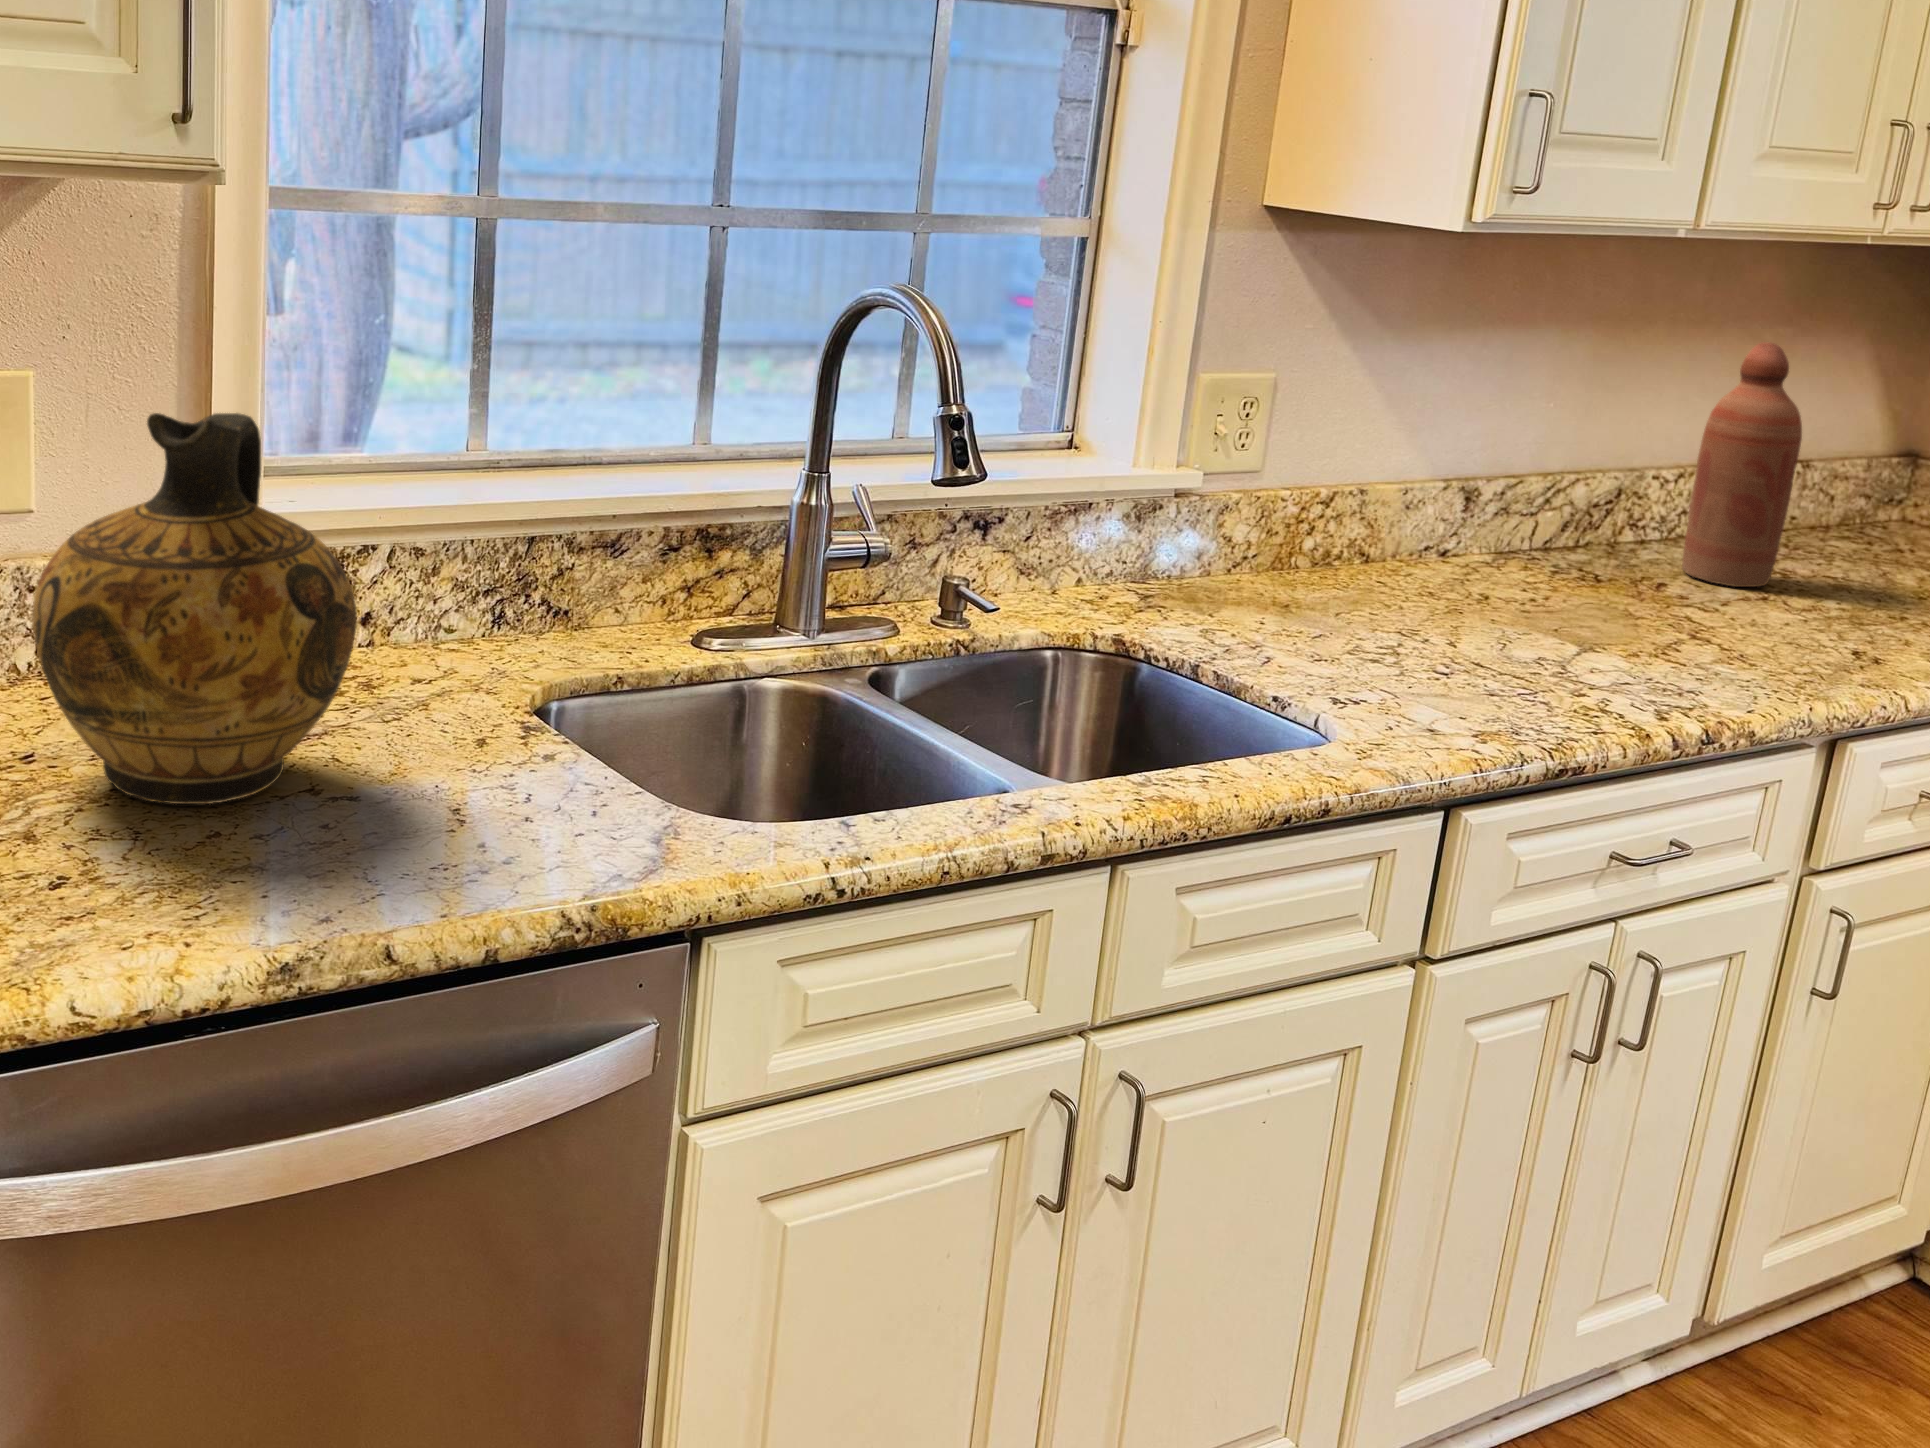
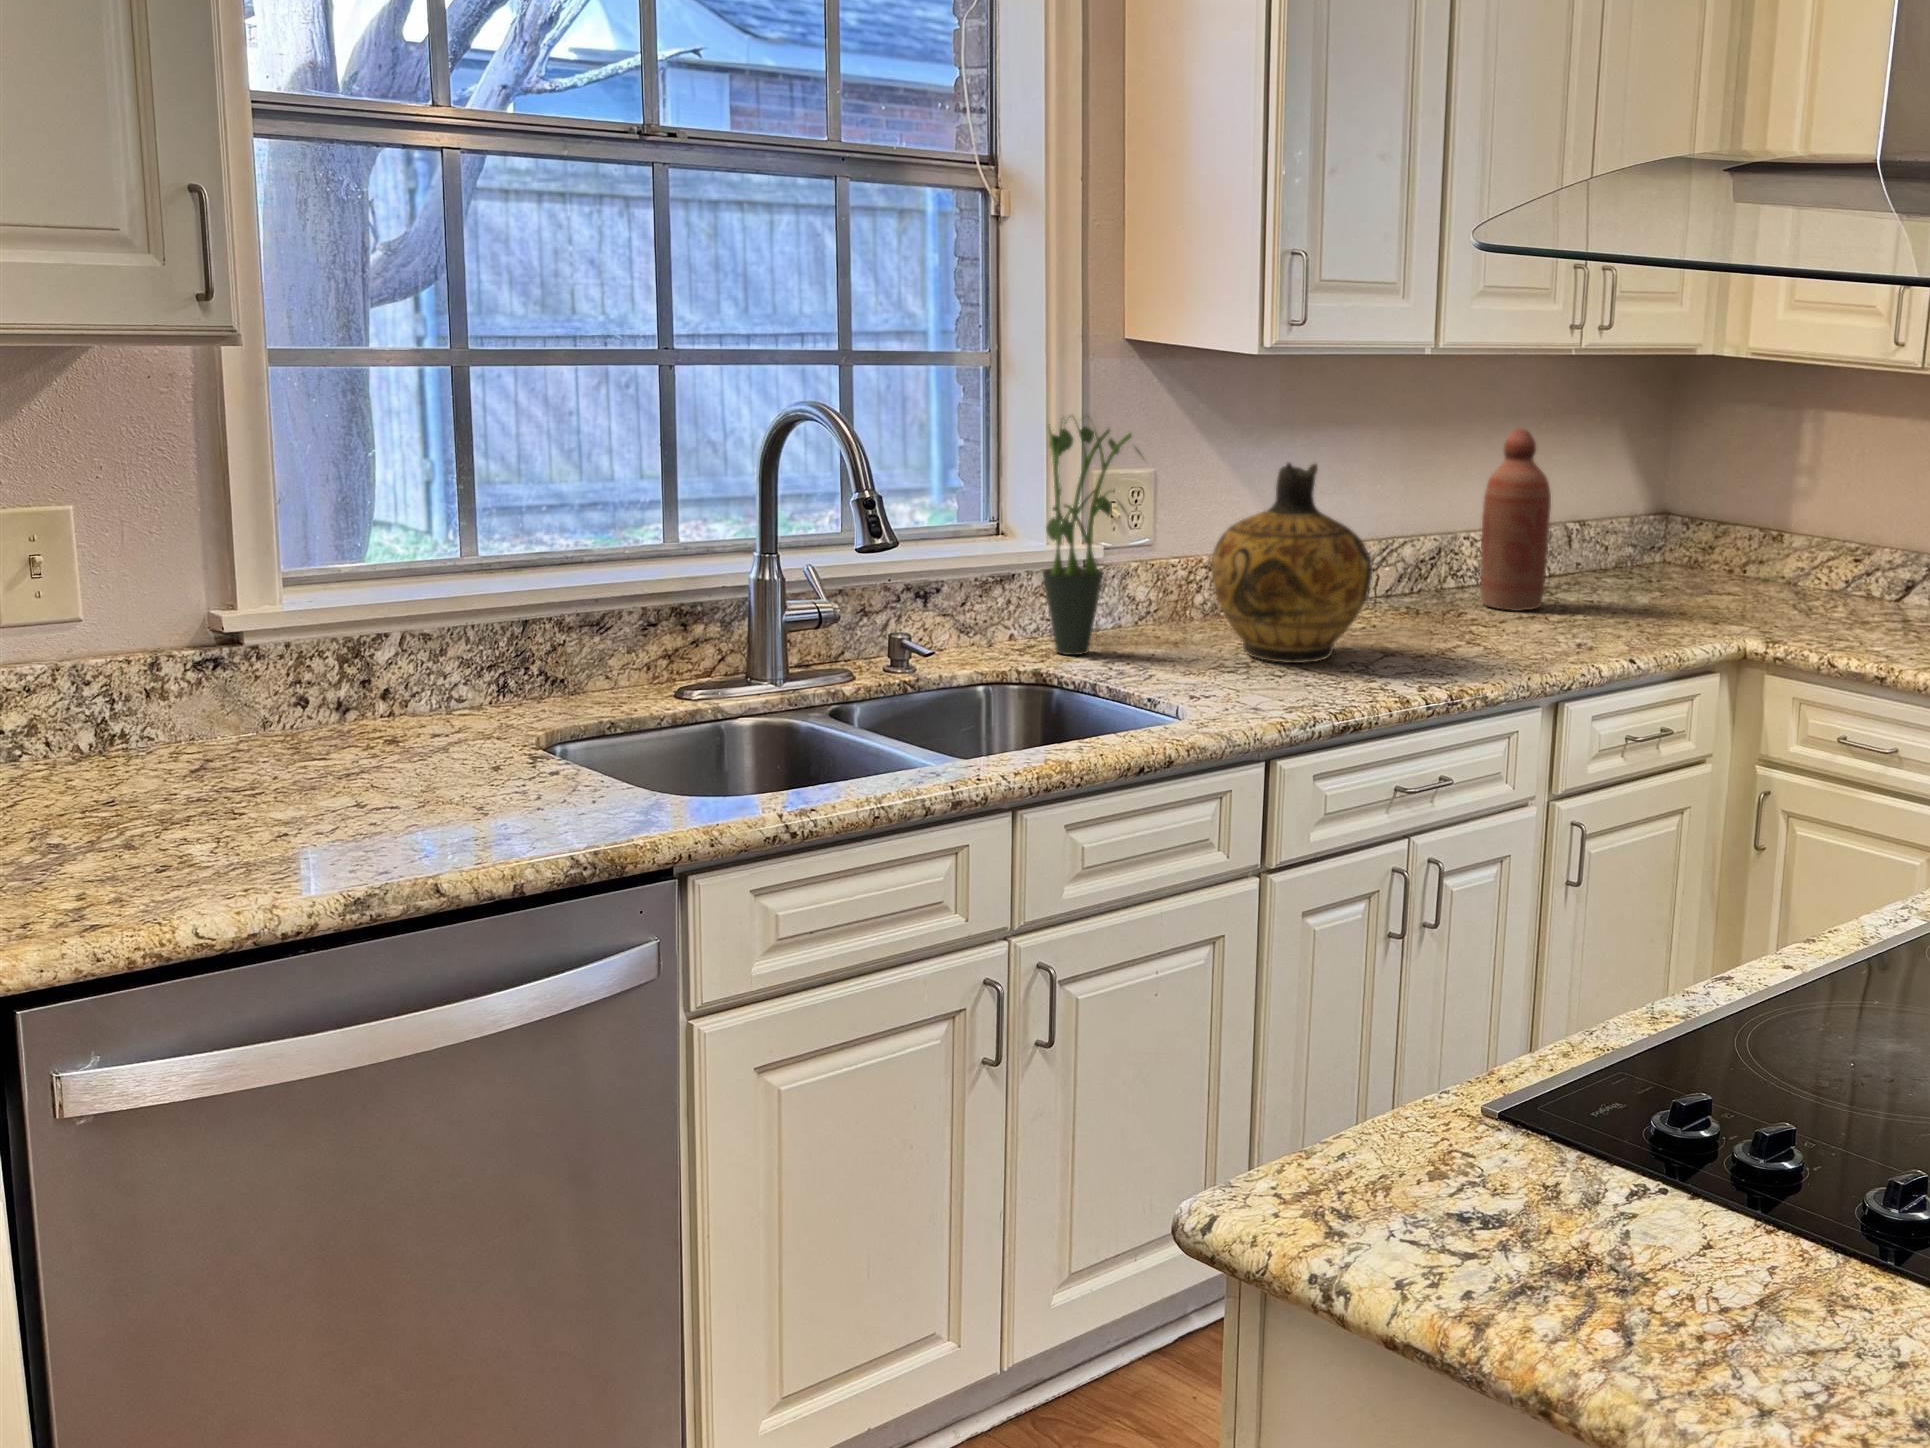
potted plant: none [1141,305,1298,617] -> present [1043,418,1144,655]
ceramic jug: present [32,413,357,804] -> present [1211,463,1372,663]

